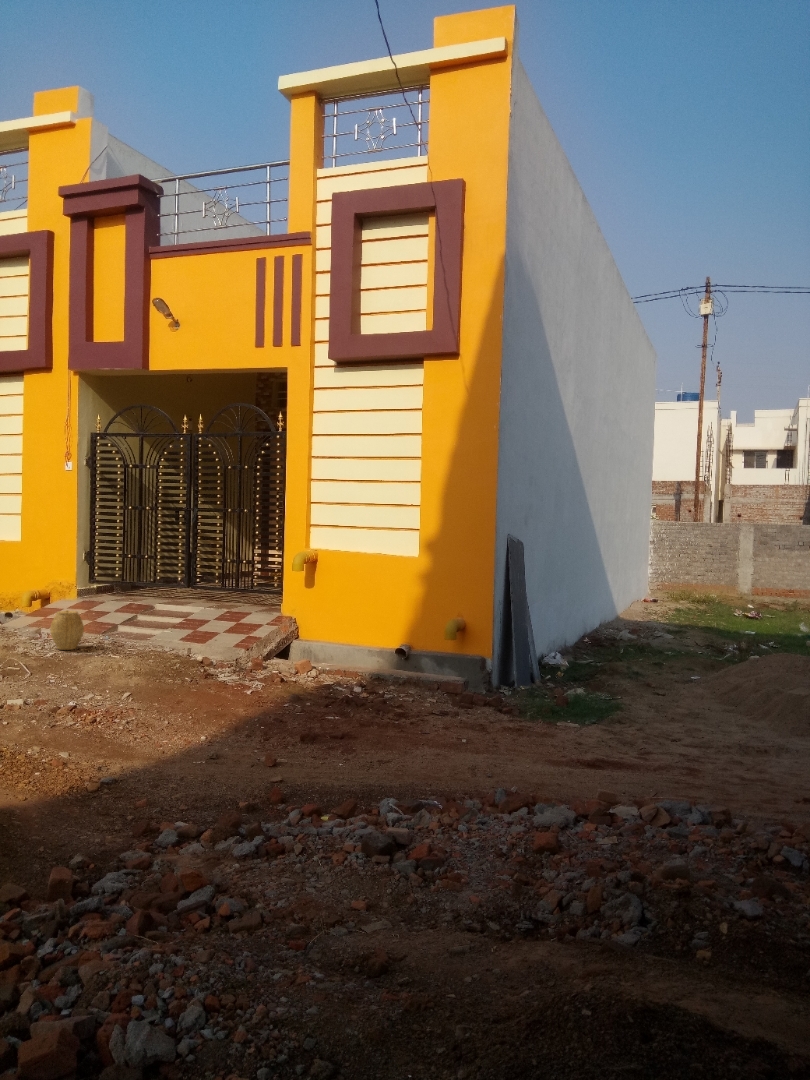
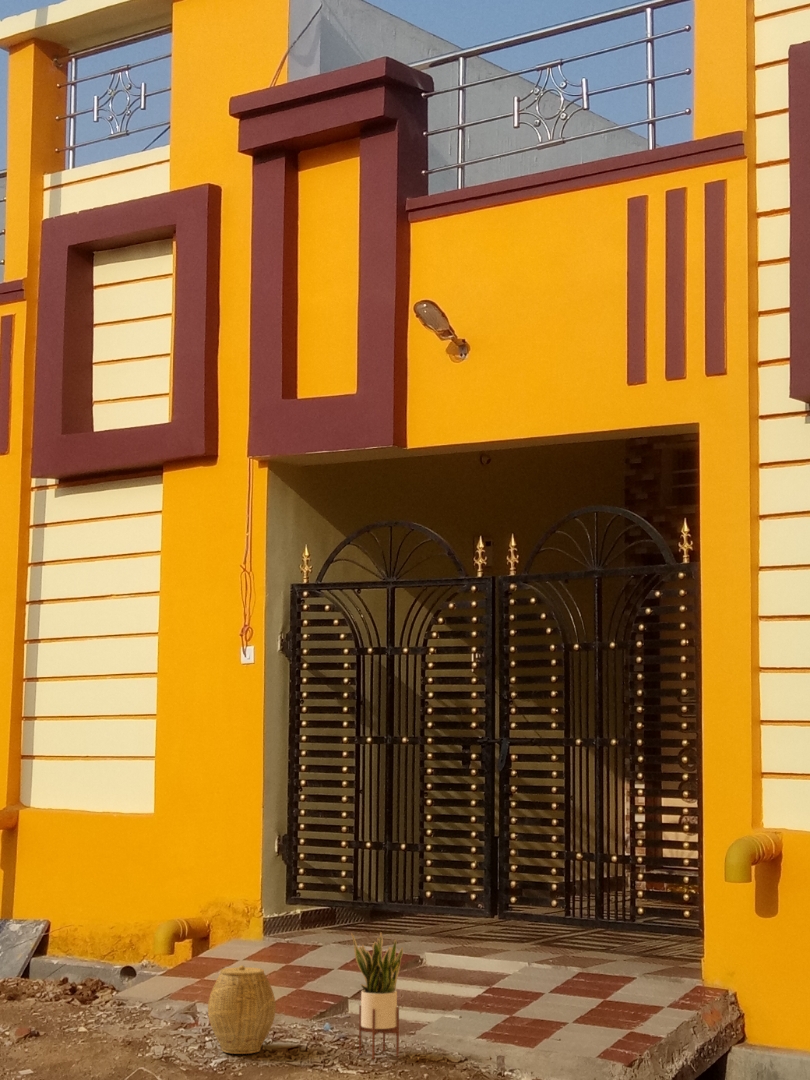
potted plant: none [121,594,145,650] -> present [351,933,403,1059]

